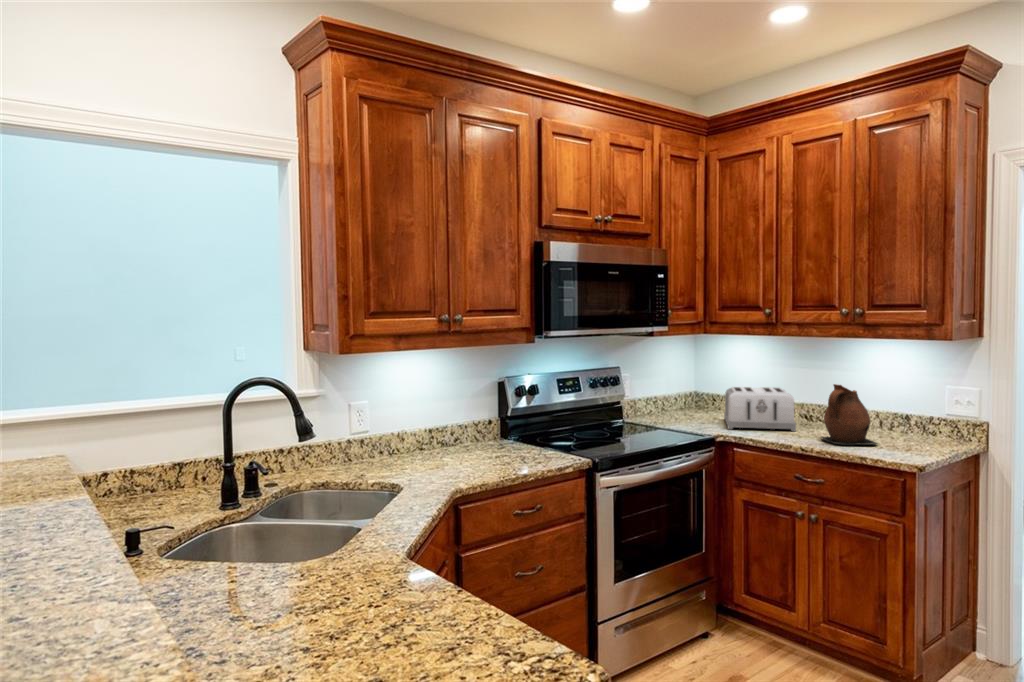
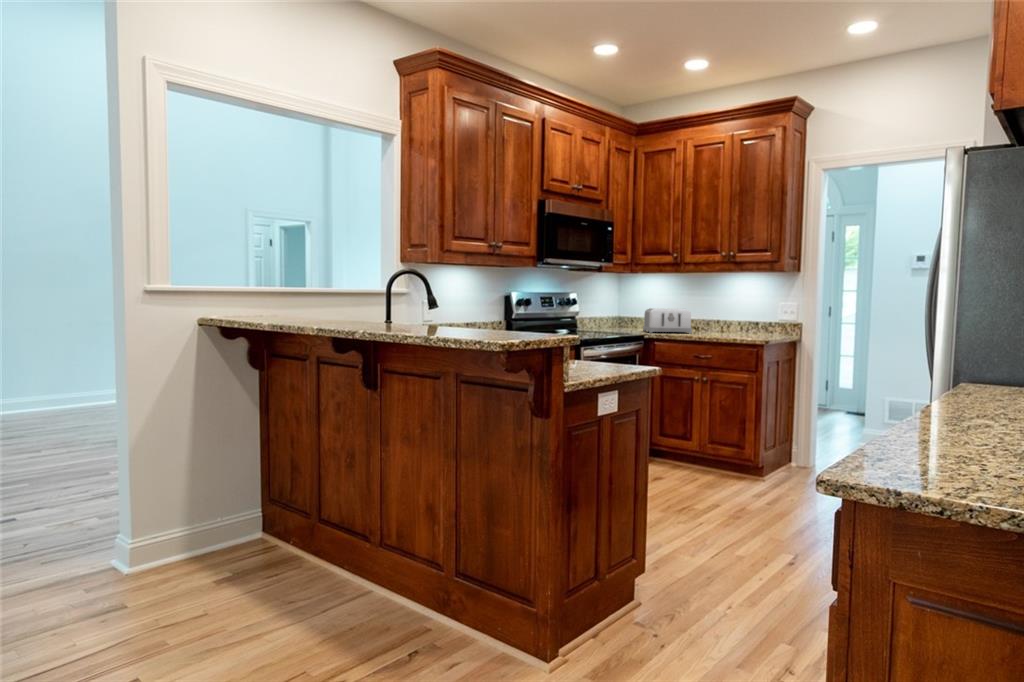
ceramic pitcher: present [822,384,877,445] -> none [707,299,742,336]

